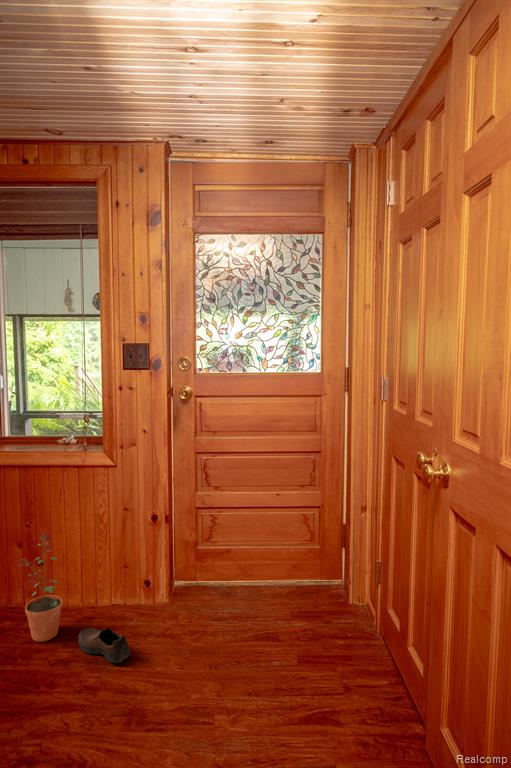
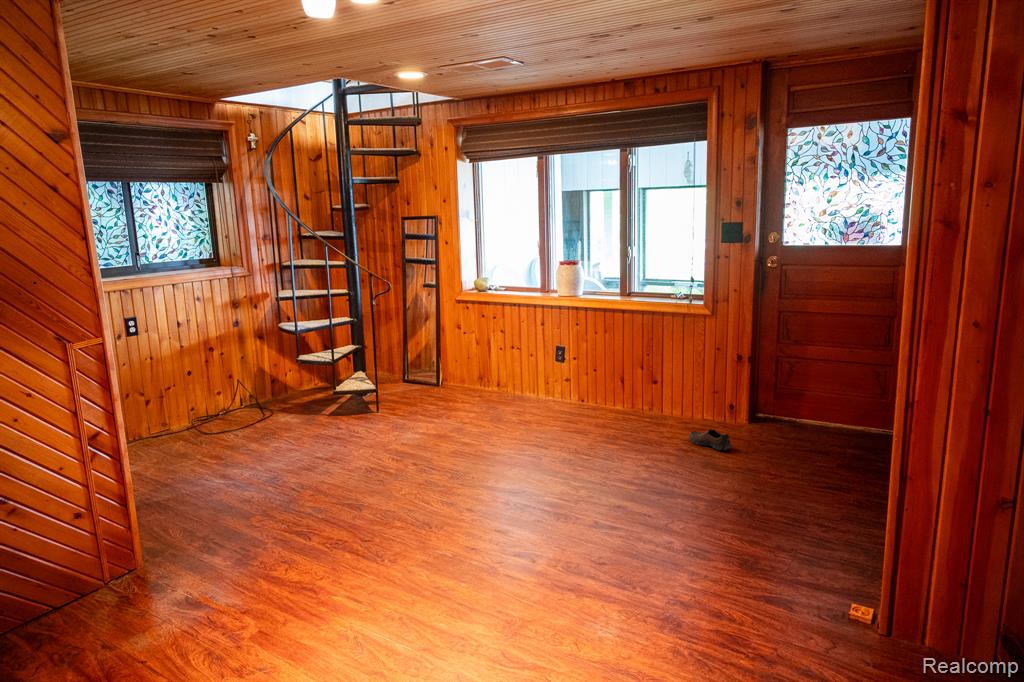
potted plant: present [18,531,62,642] -> none [641,362,675,437]

